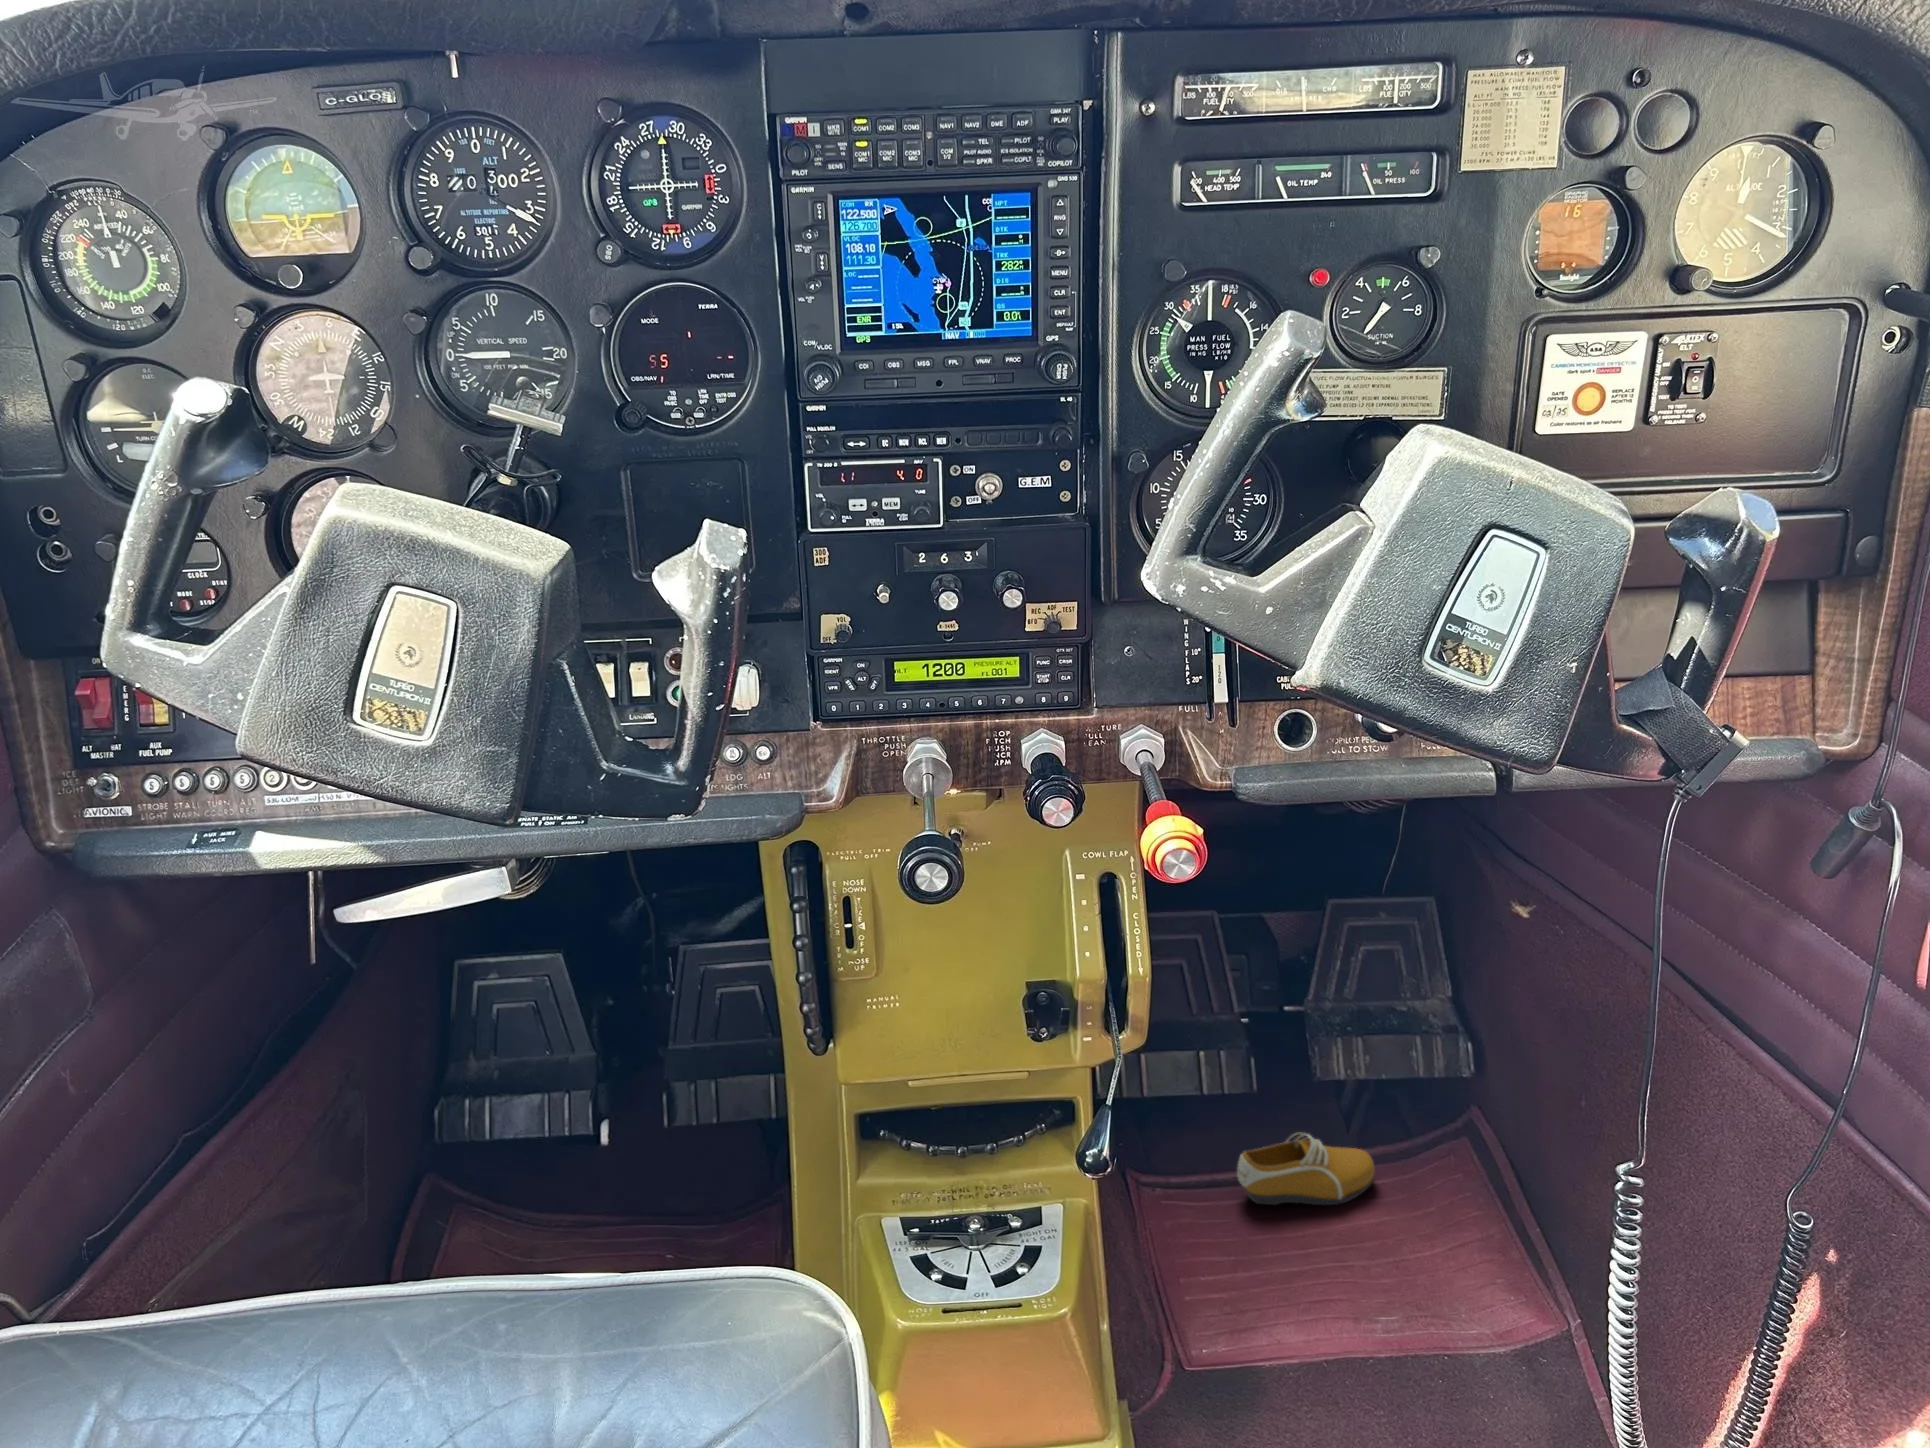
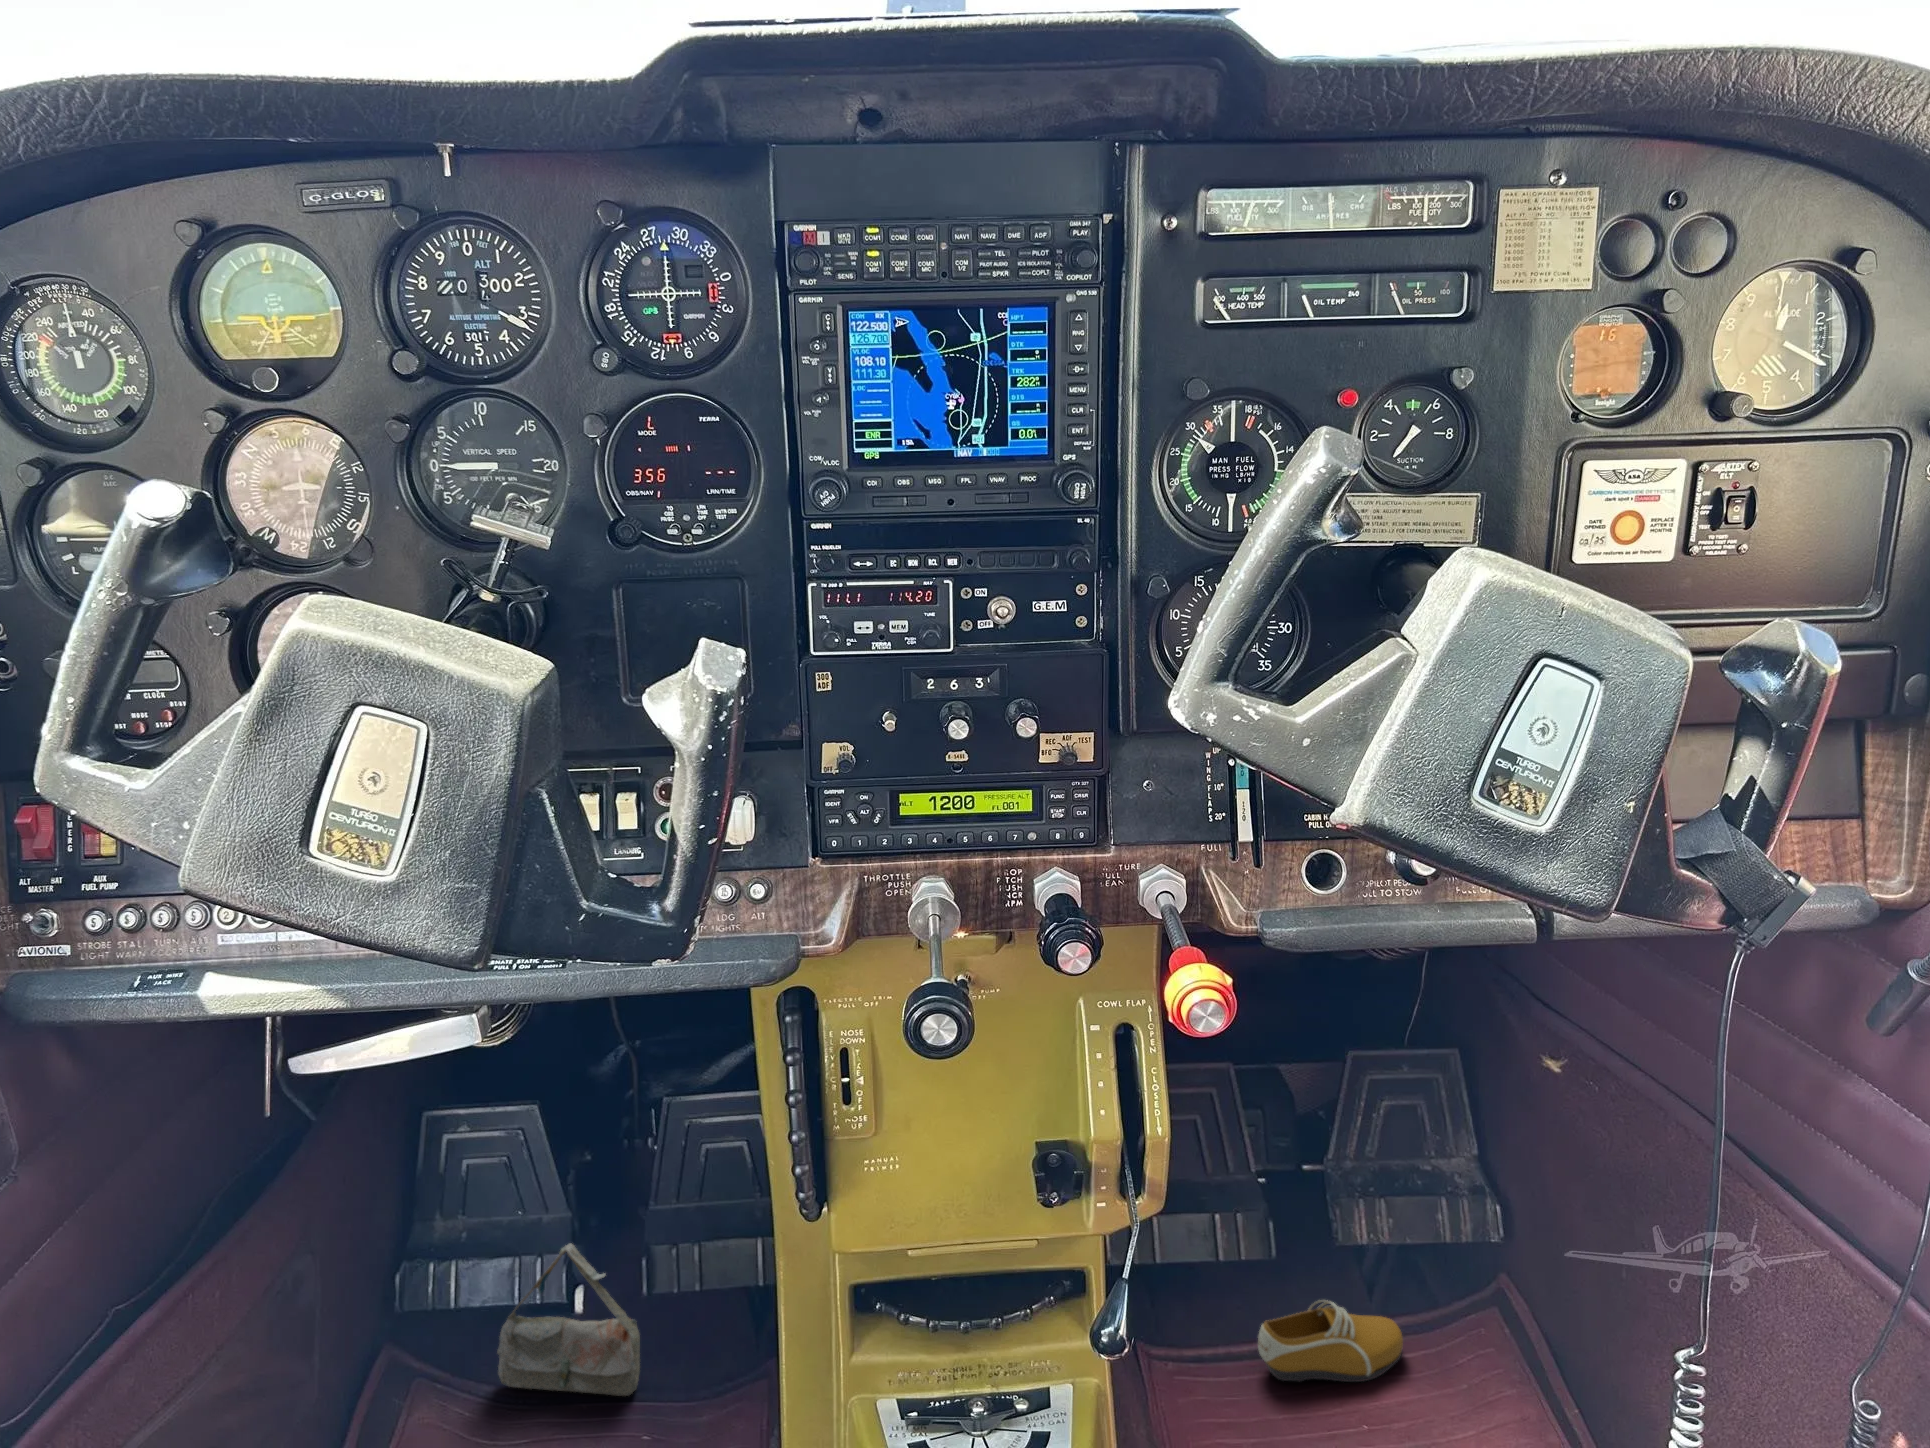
bag: none [532,1082,664,1219] -> present [497,1243,640,1396]

